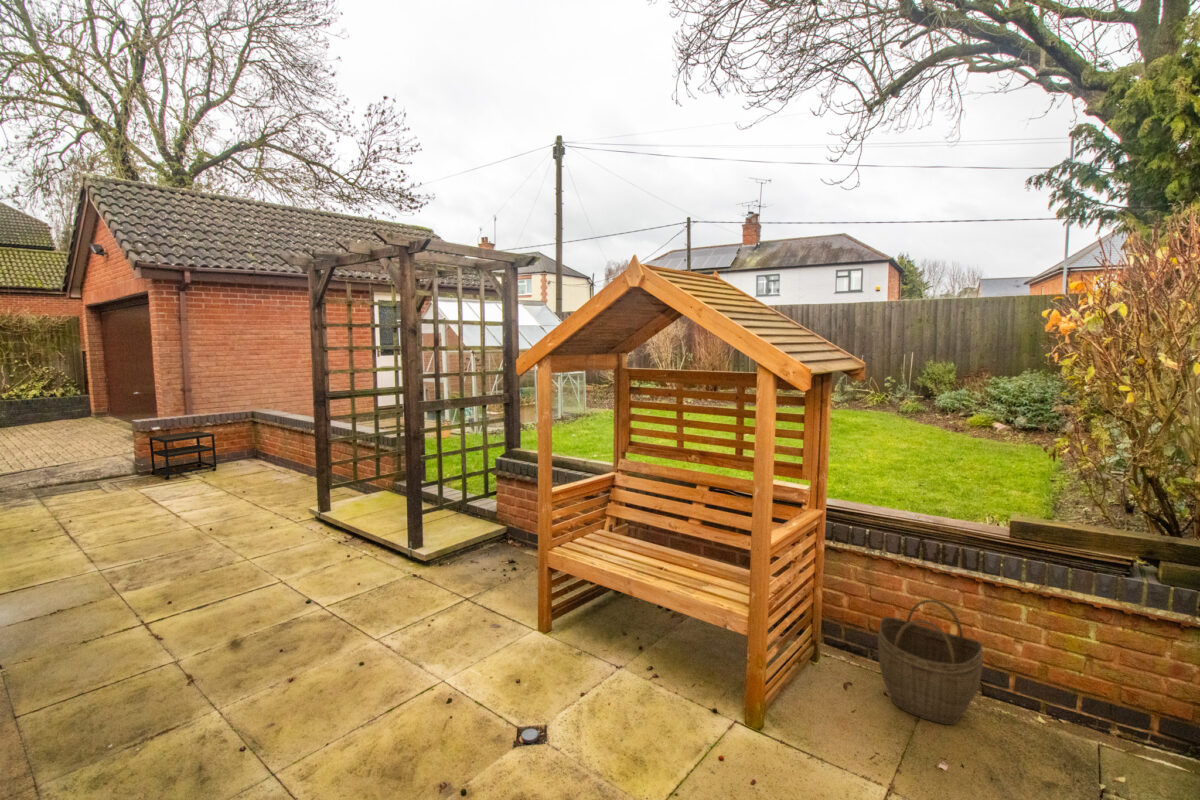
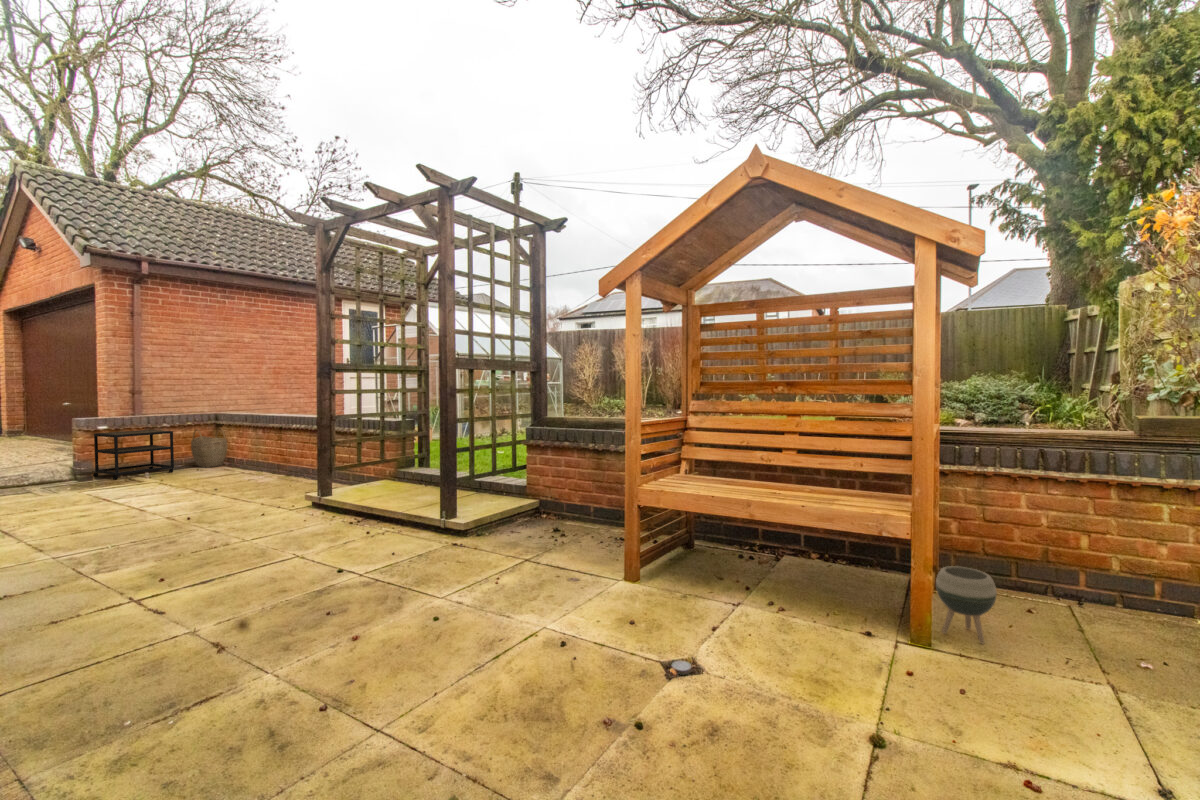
woven basket: present [878,600,983,725] -> present [191,428,227,467]
planter: none [780,652,829,728] -> present [936,566,997,644]

